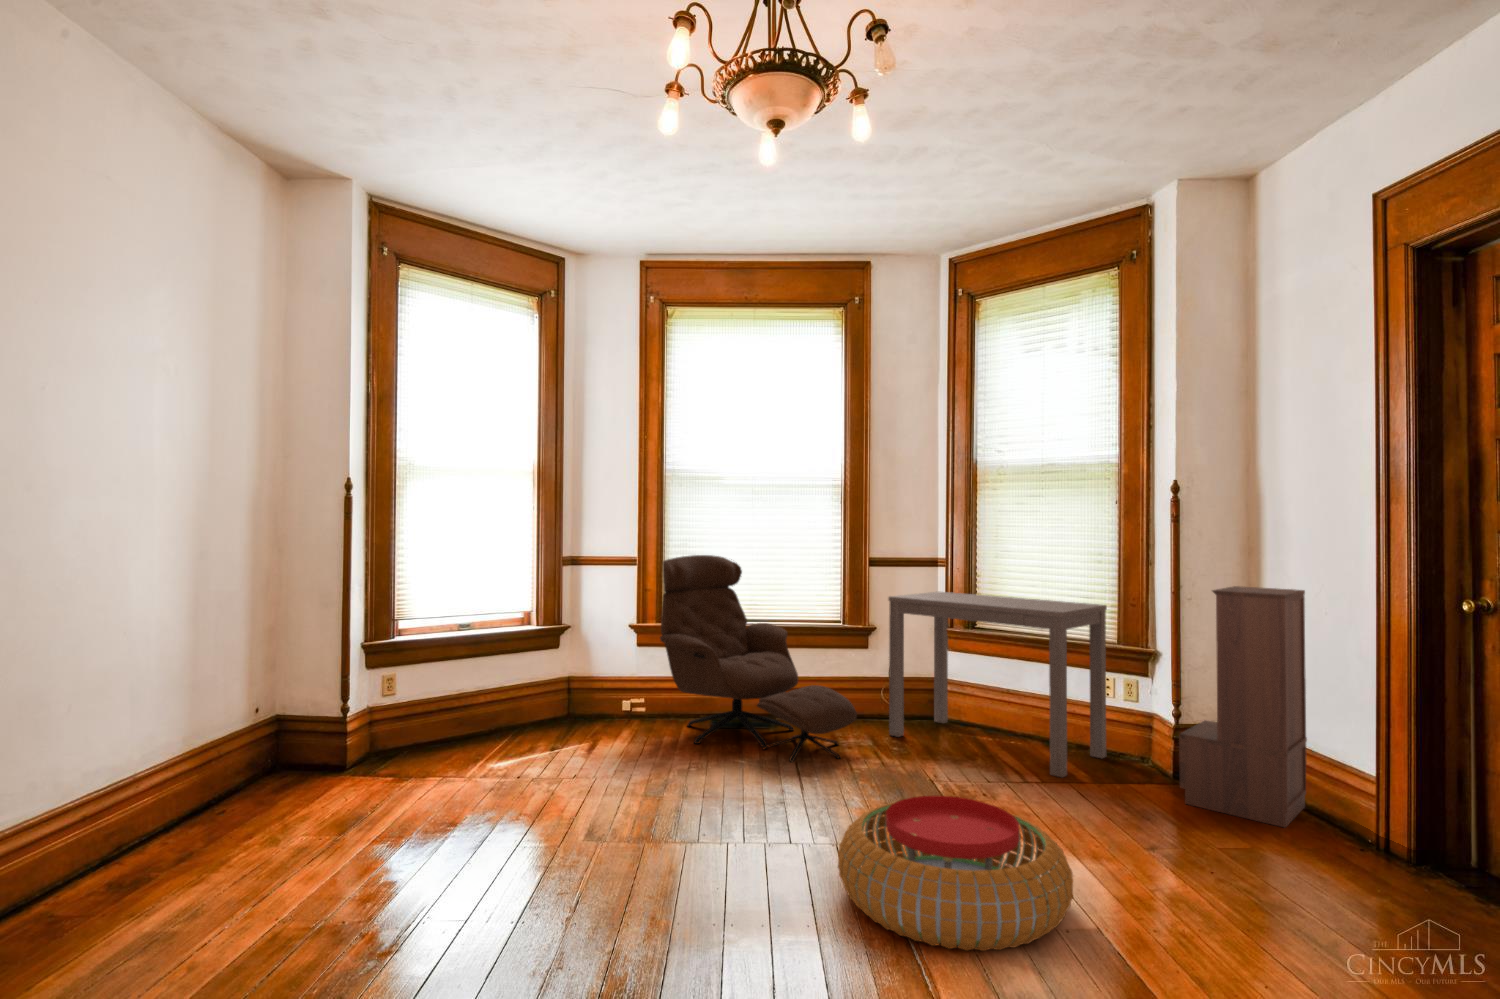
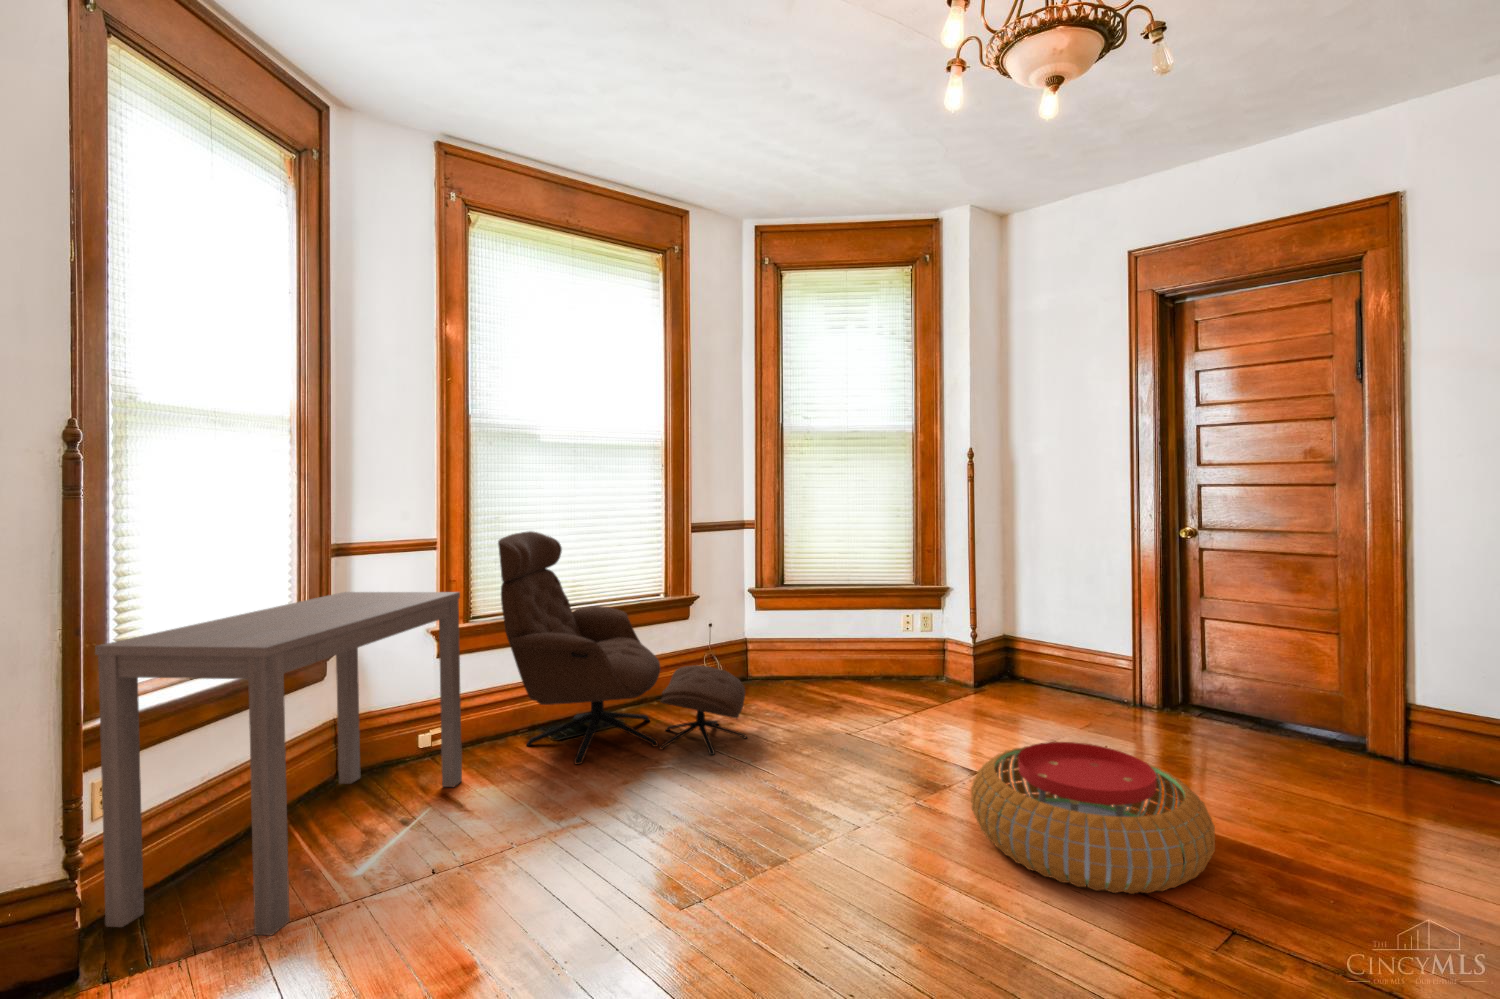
bookshelf: present [1179,586,1307,827] -> none [1000,530,1093,706]
desk: present [889,592,1107,777] -> present [95,592,462,935]

